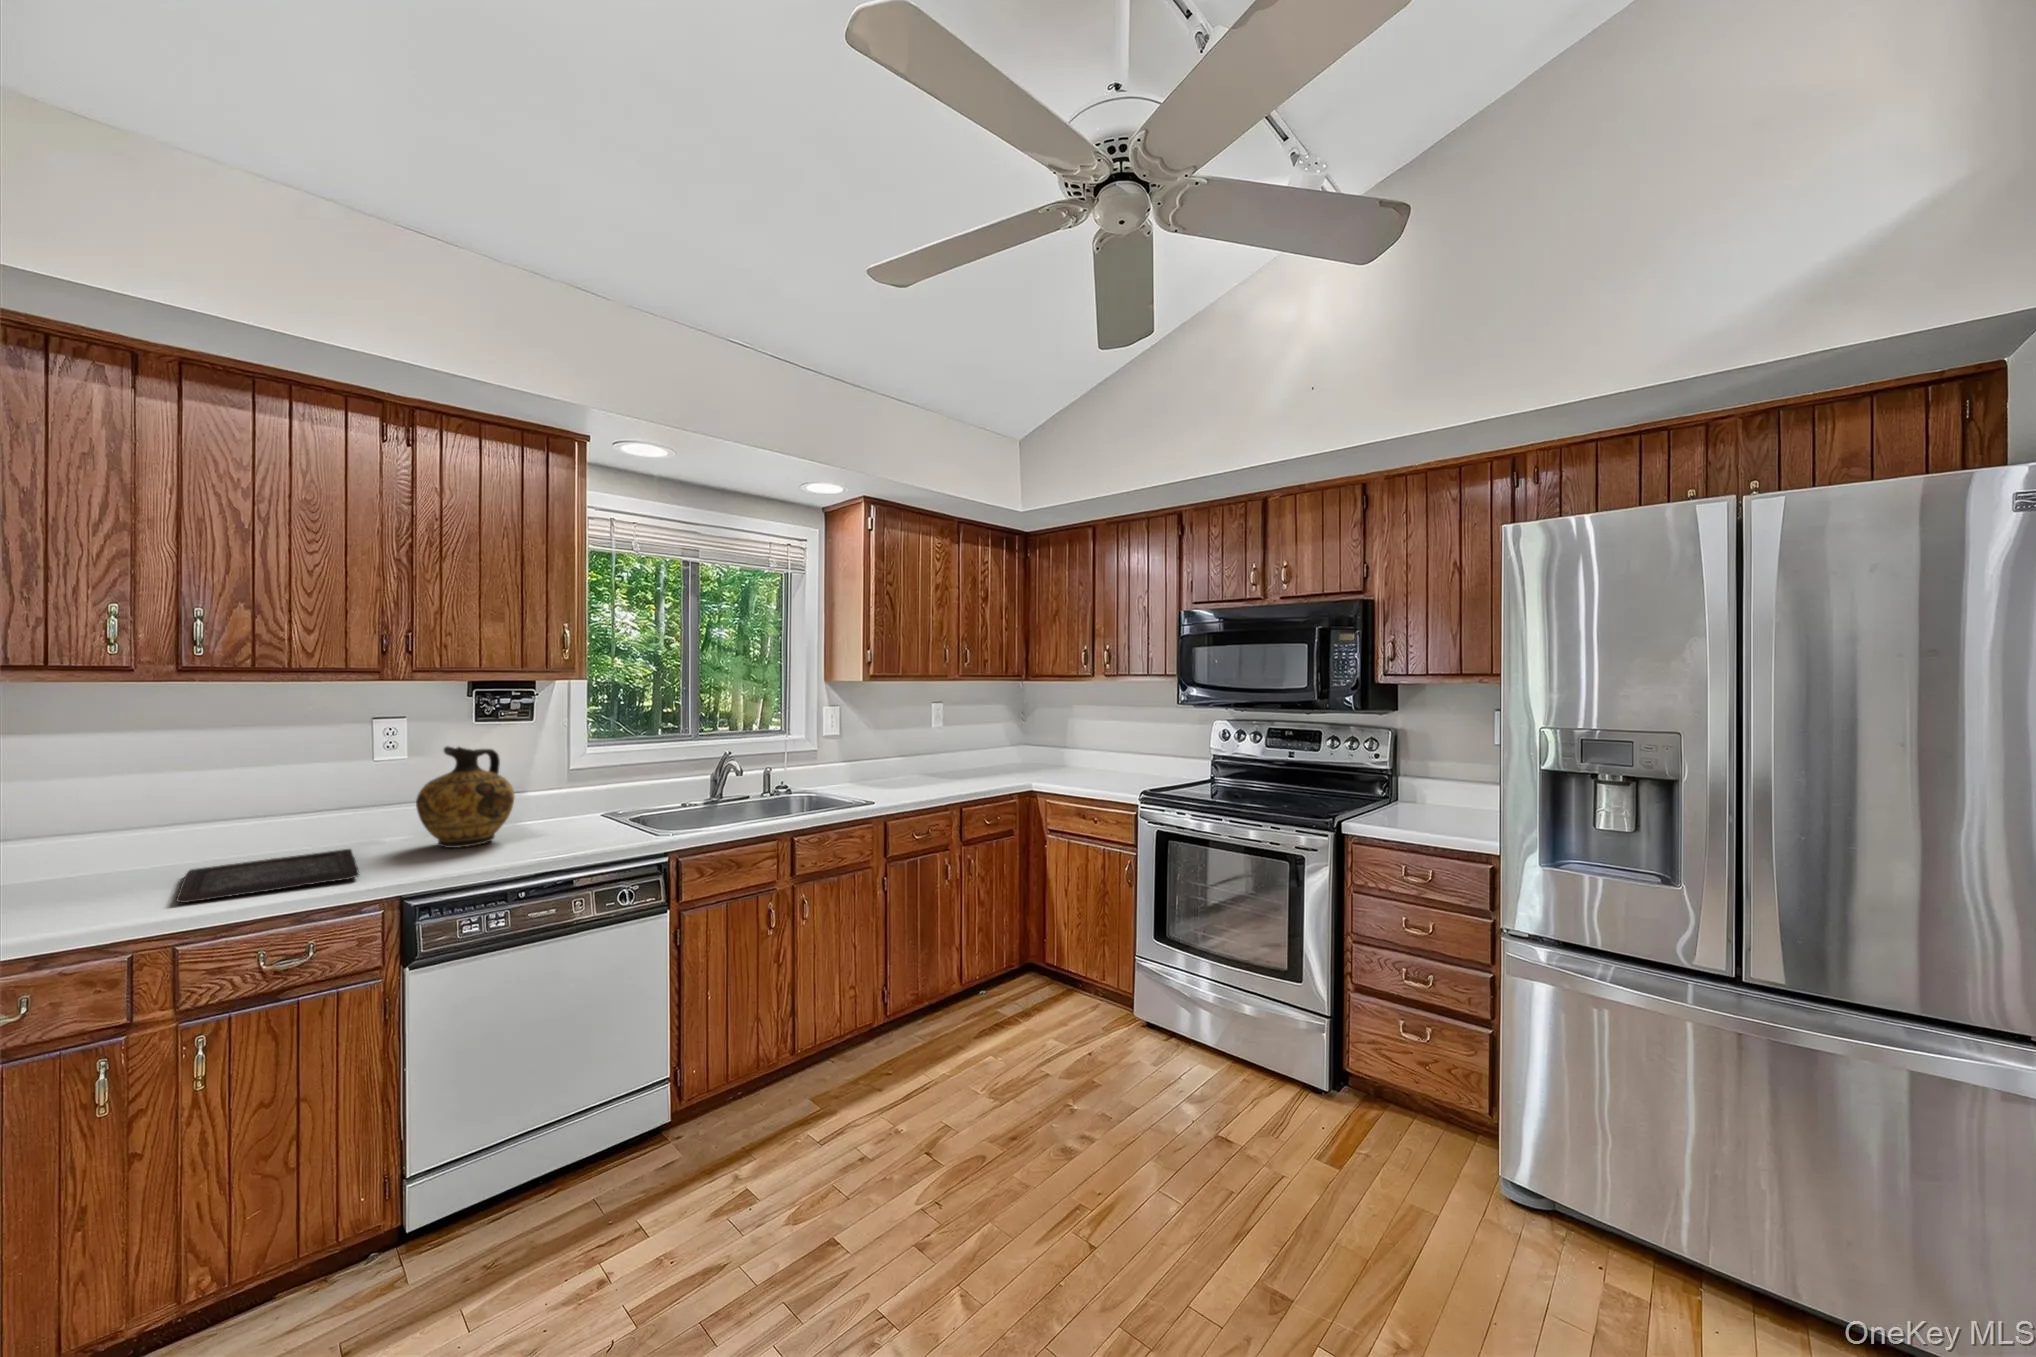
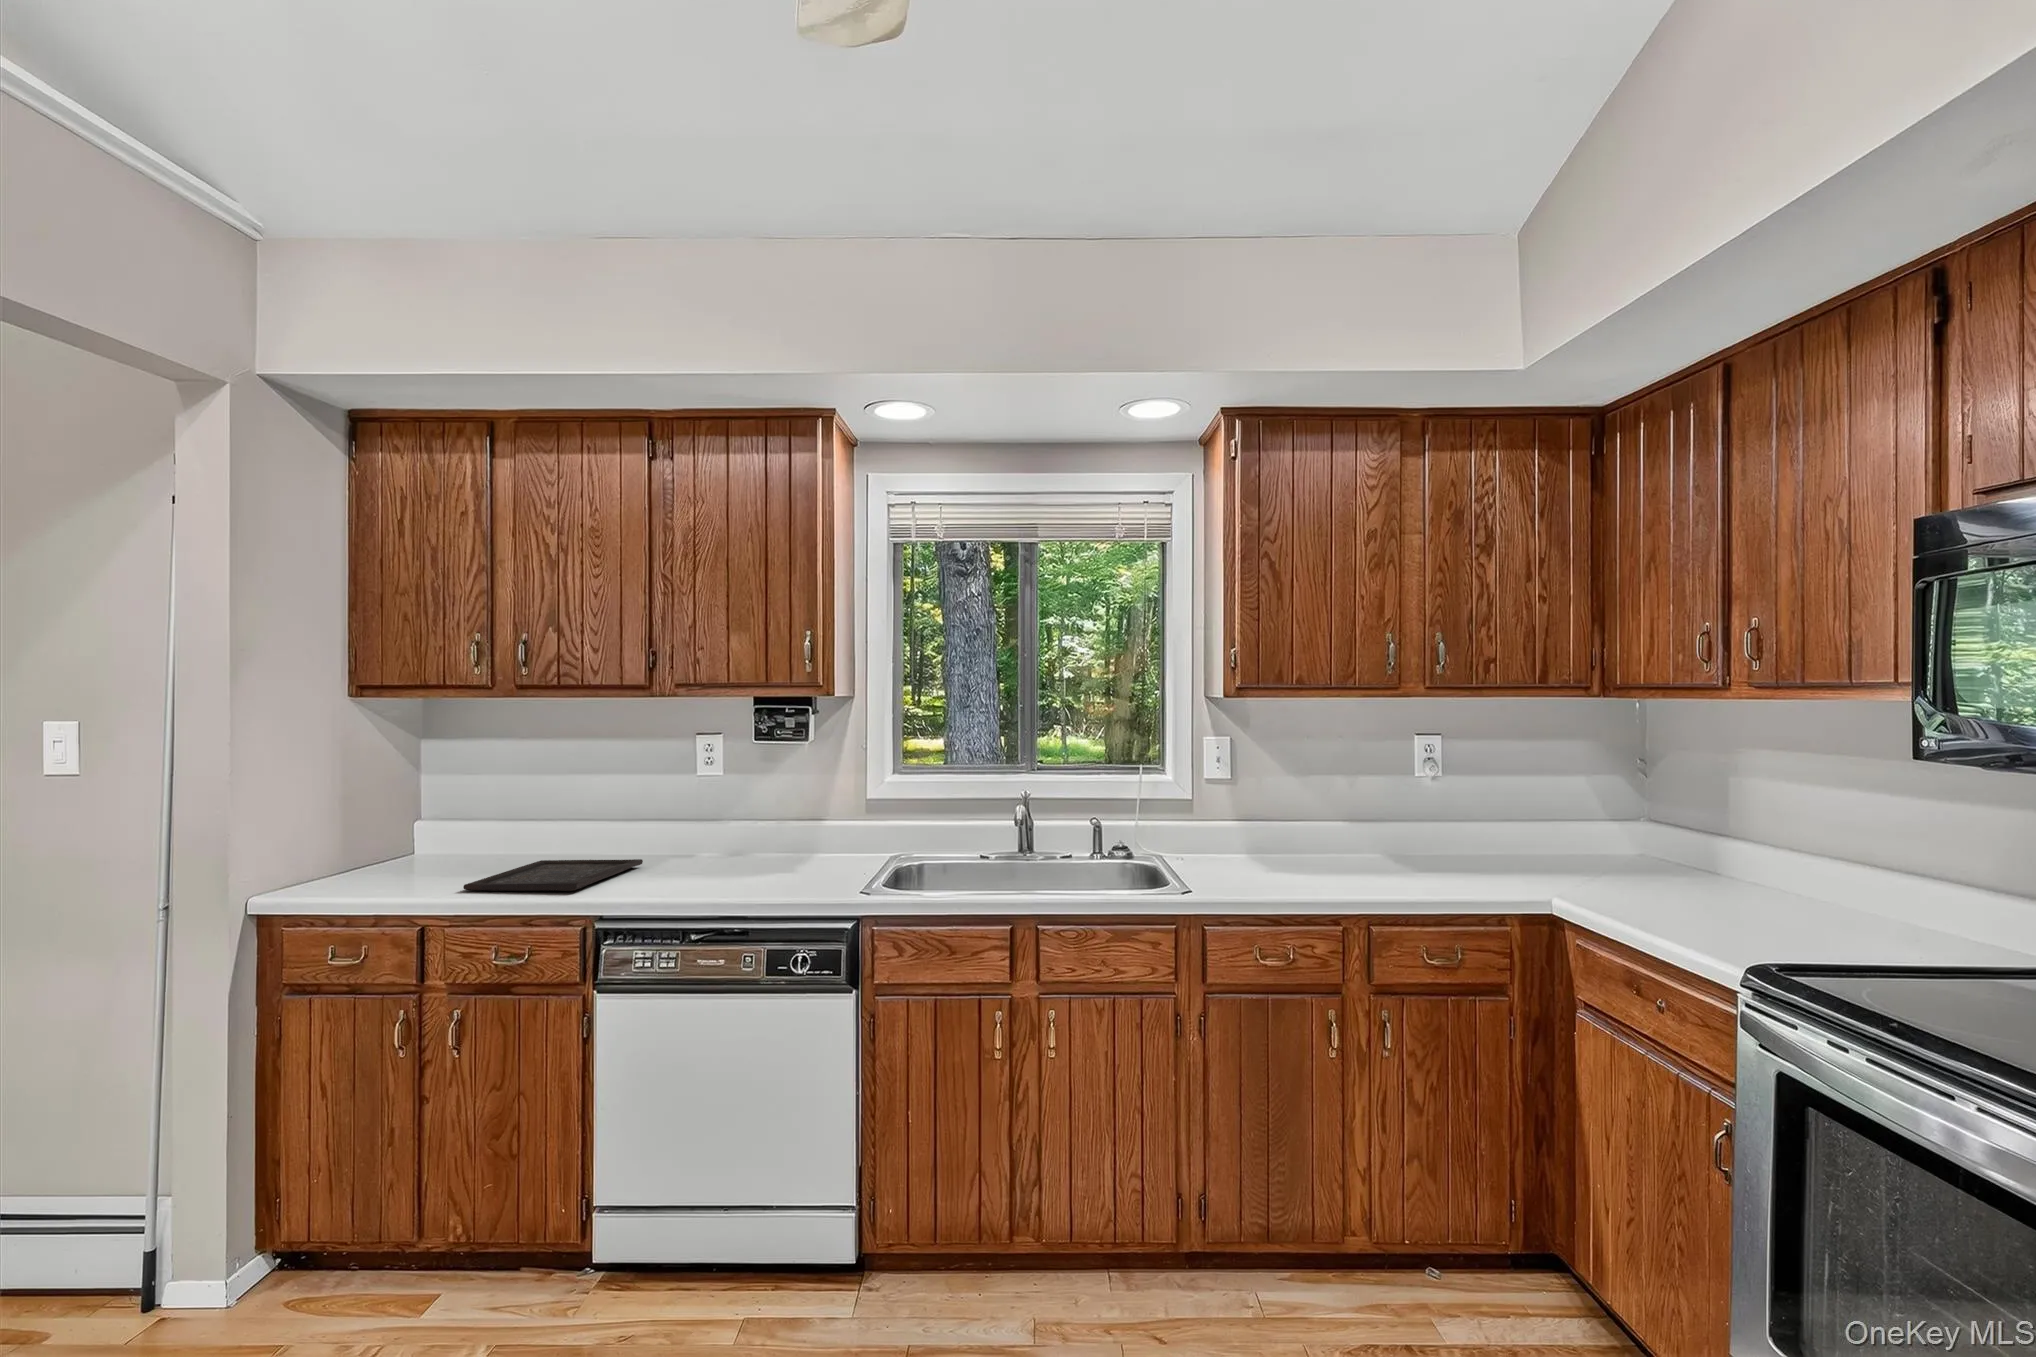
ceramic jug: present [416,746,515,848] -> none [682,765,771,873]

